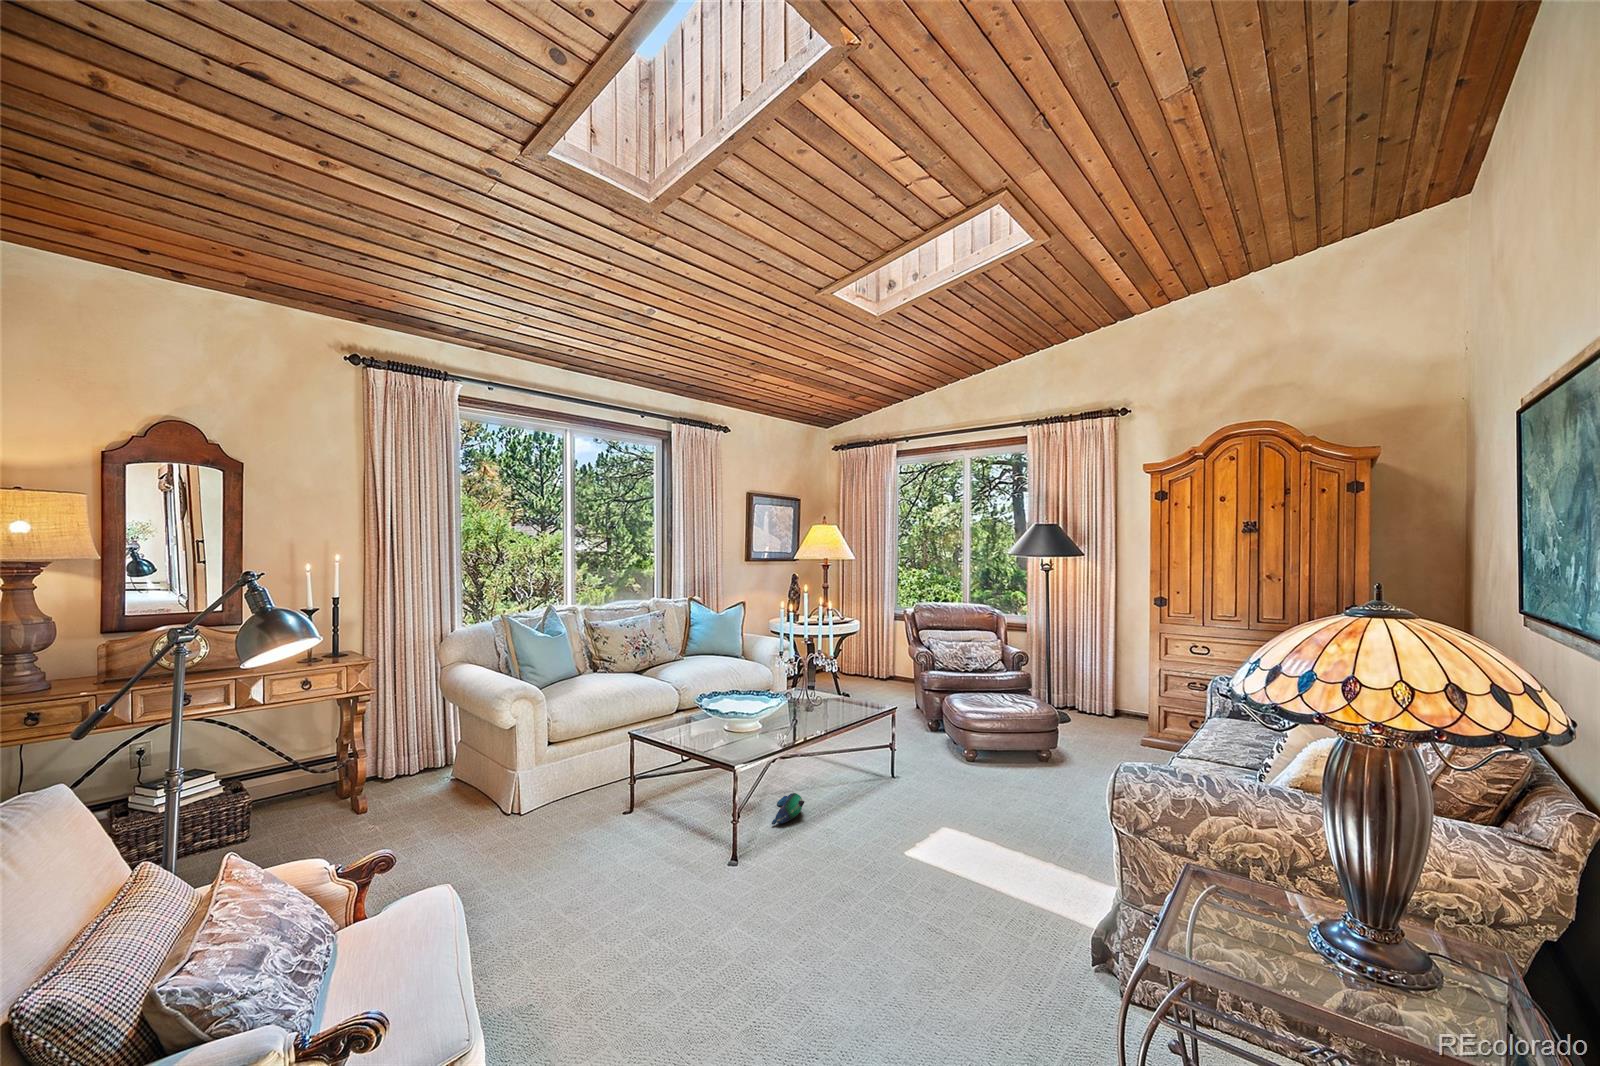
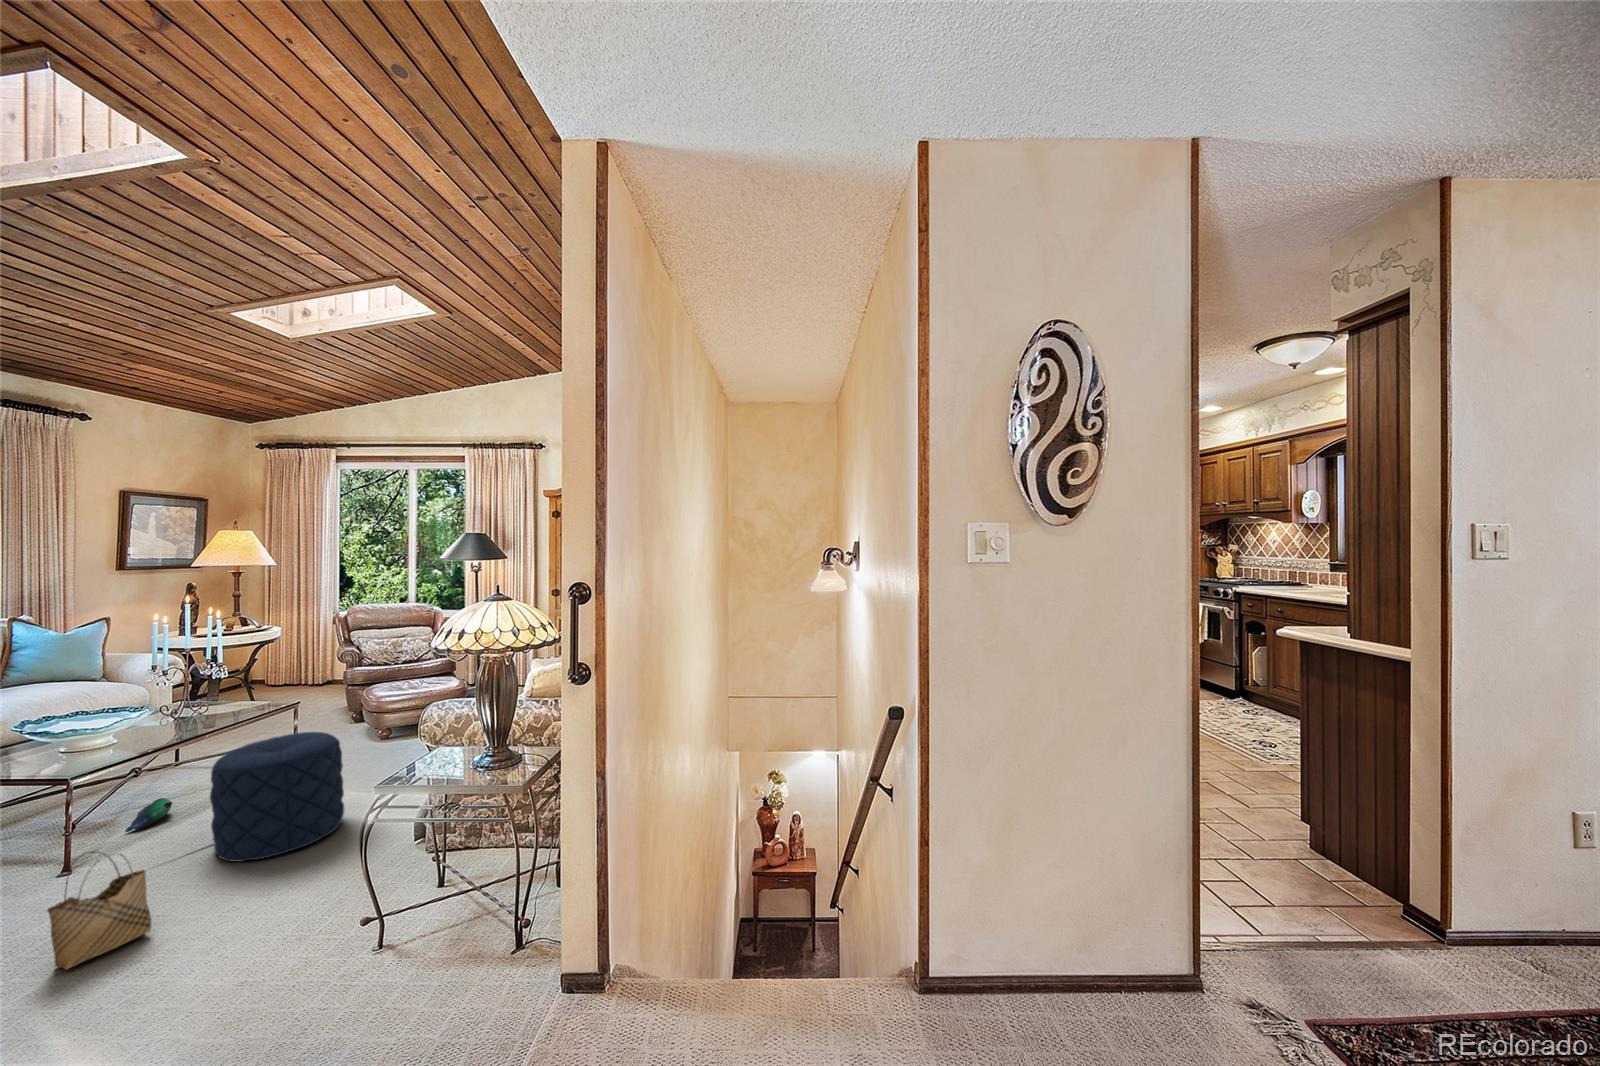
pouf: none [847,756,977,917] -> present [210,732,345,862]
woven basket: none [736,875,819,1024] -> present [47,851,151,970]

